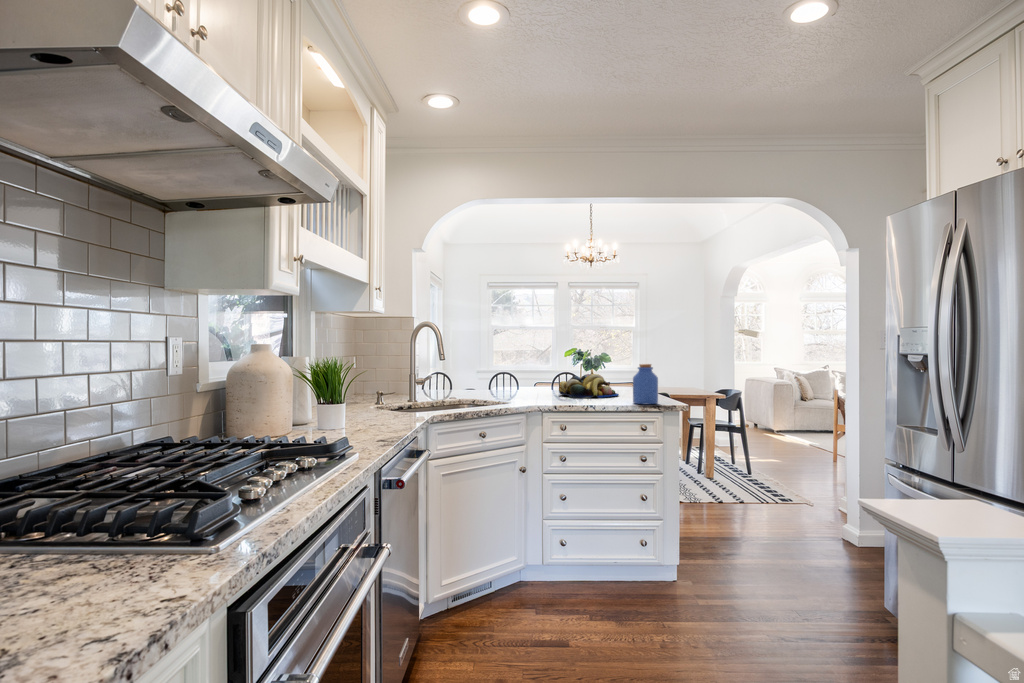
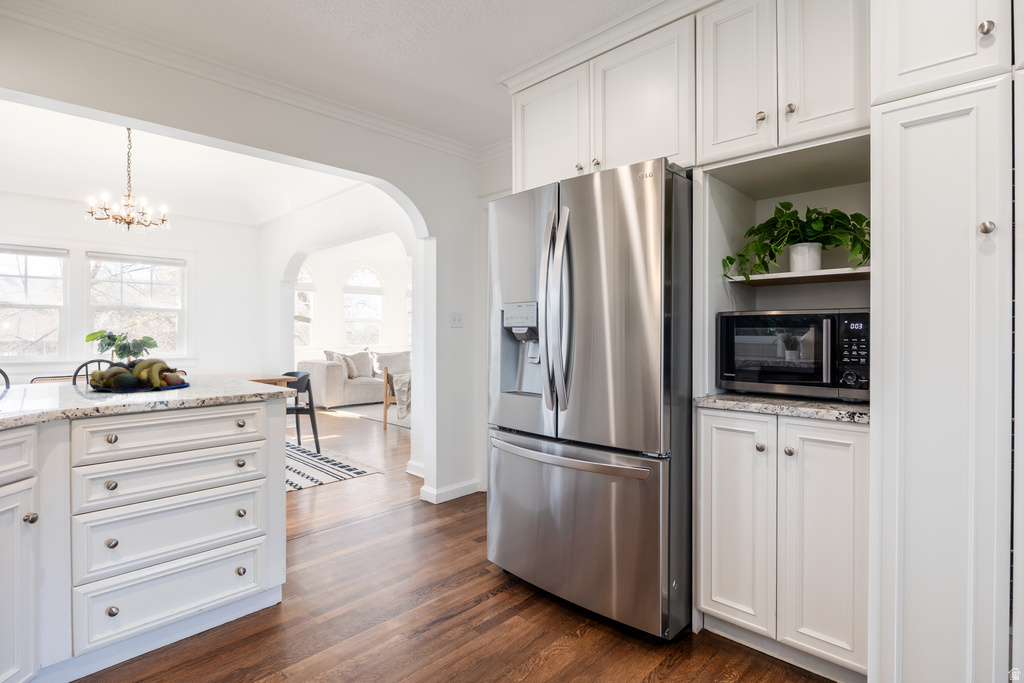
jar: present [633,364,658,404] -> none [221,342,257,394]

